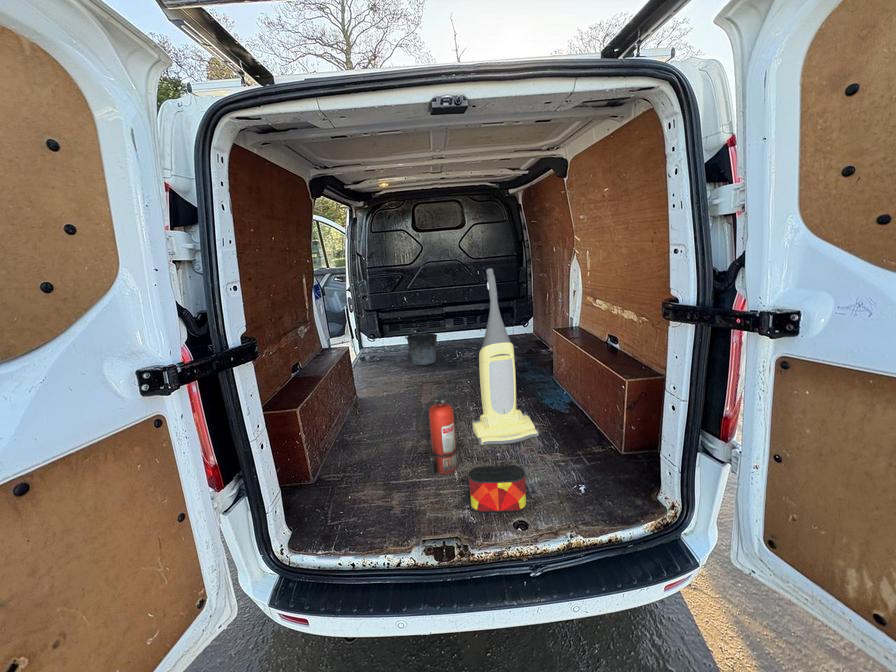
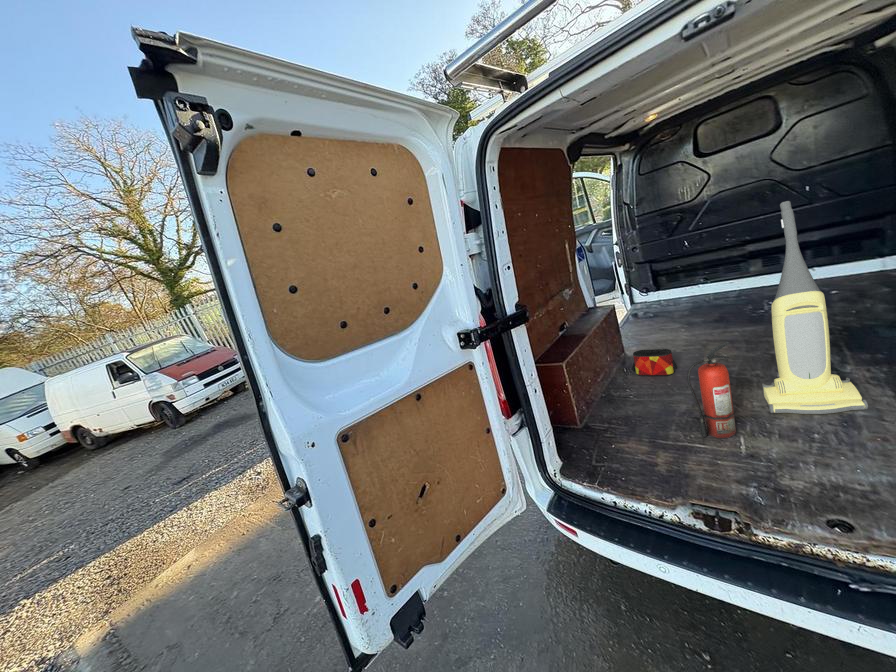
bucket: present [405,333,437,365] -> none [683,283,726,321]
bag: present [463,466,529,513] -> present [632,349,677,376]

